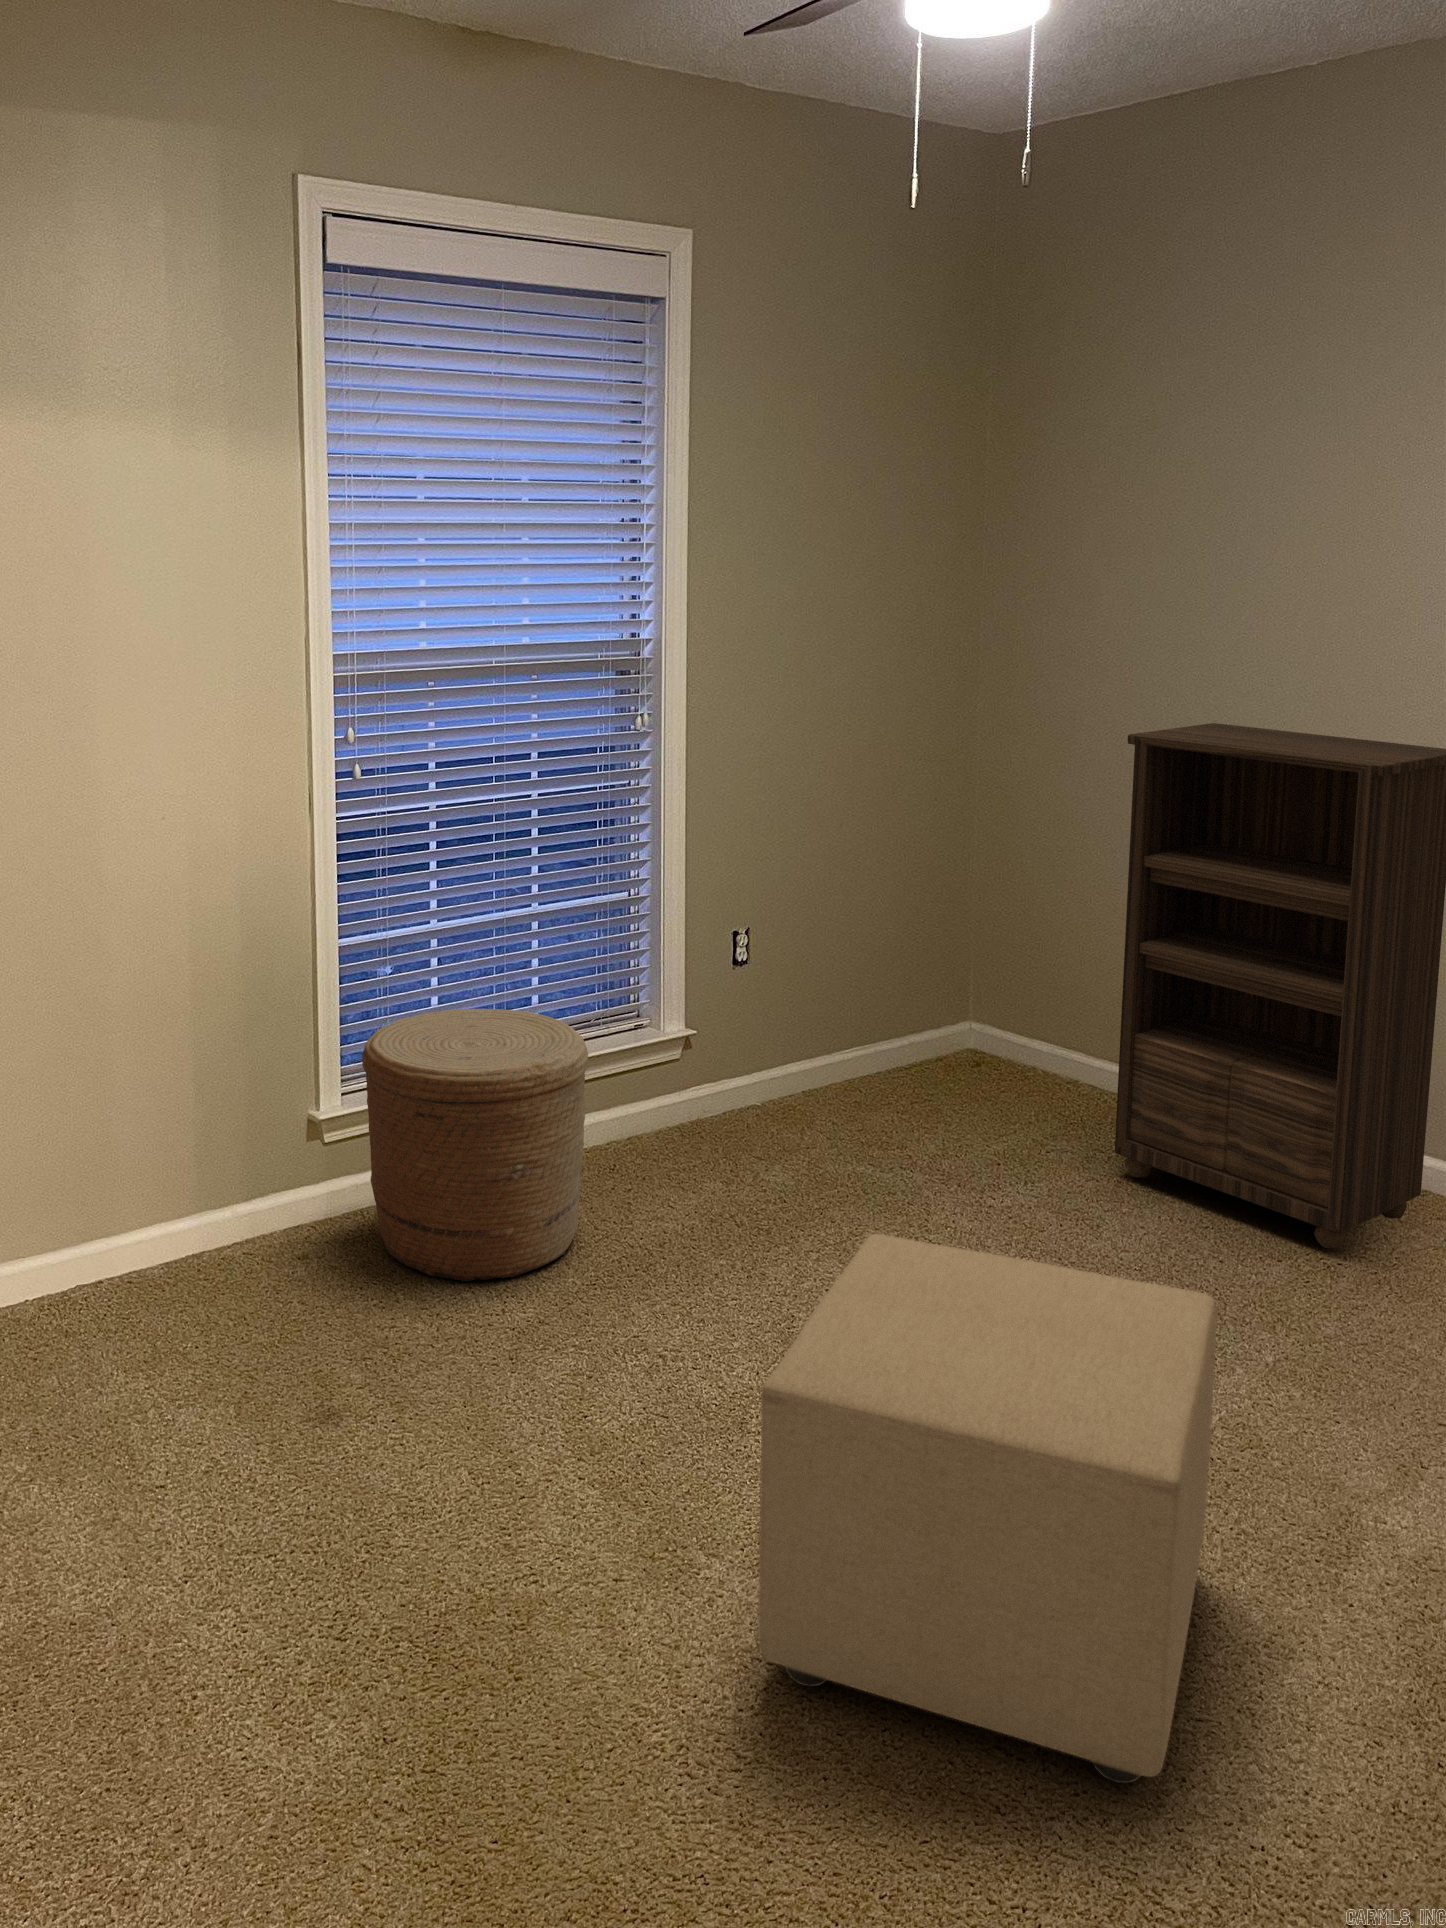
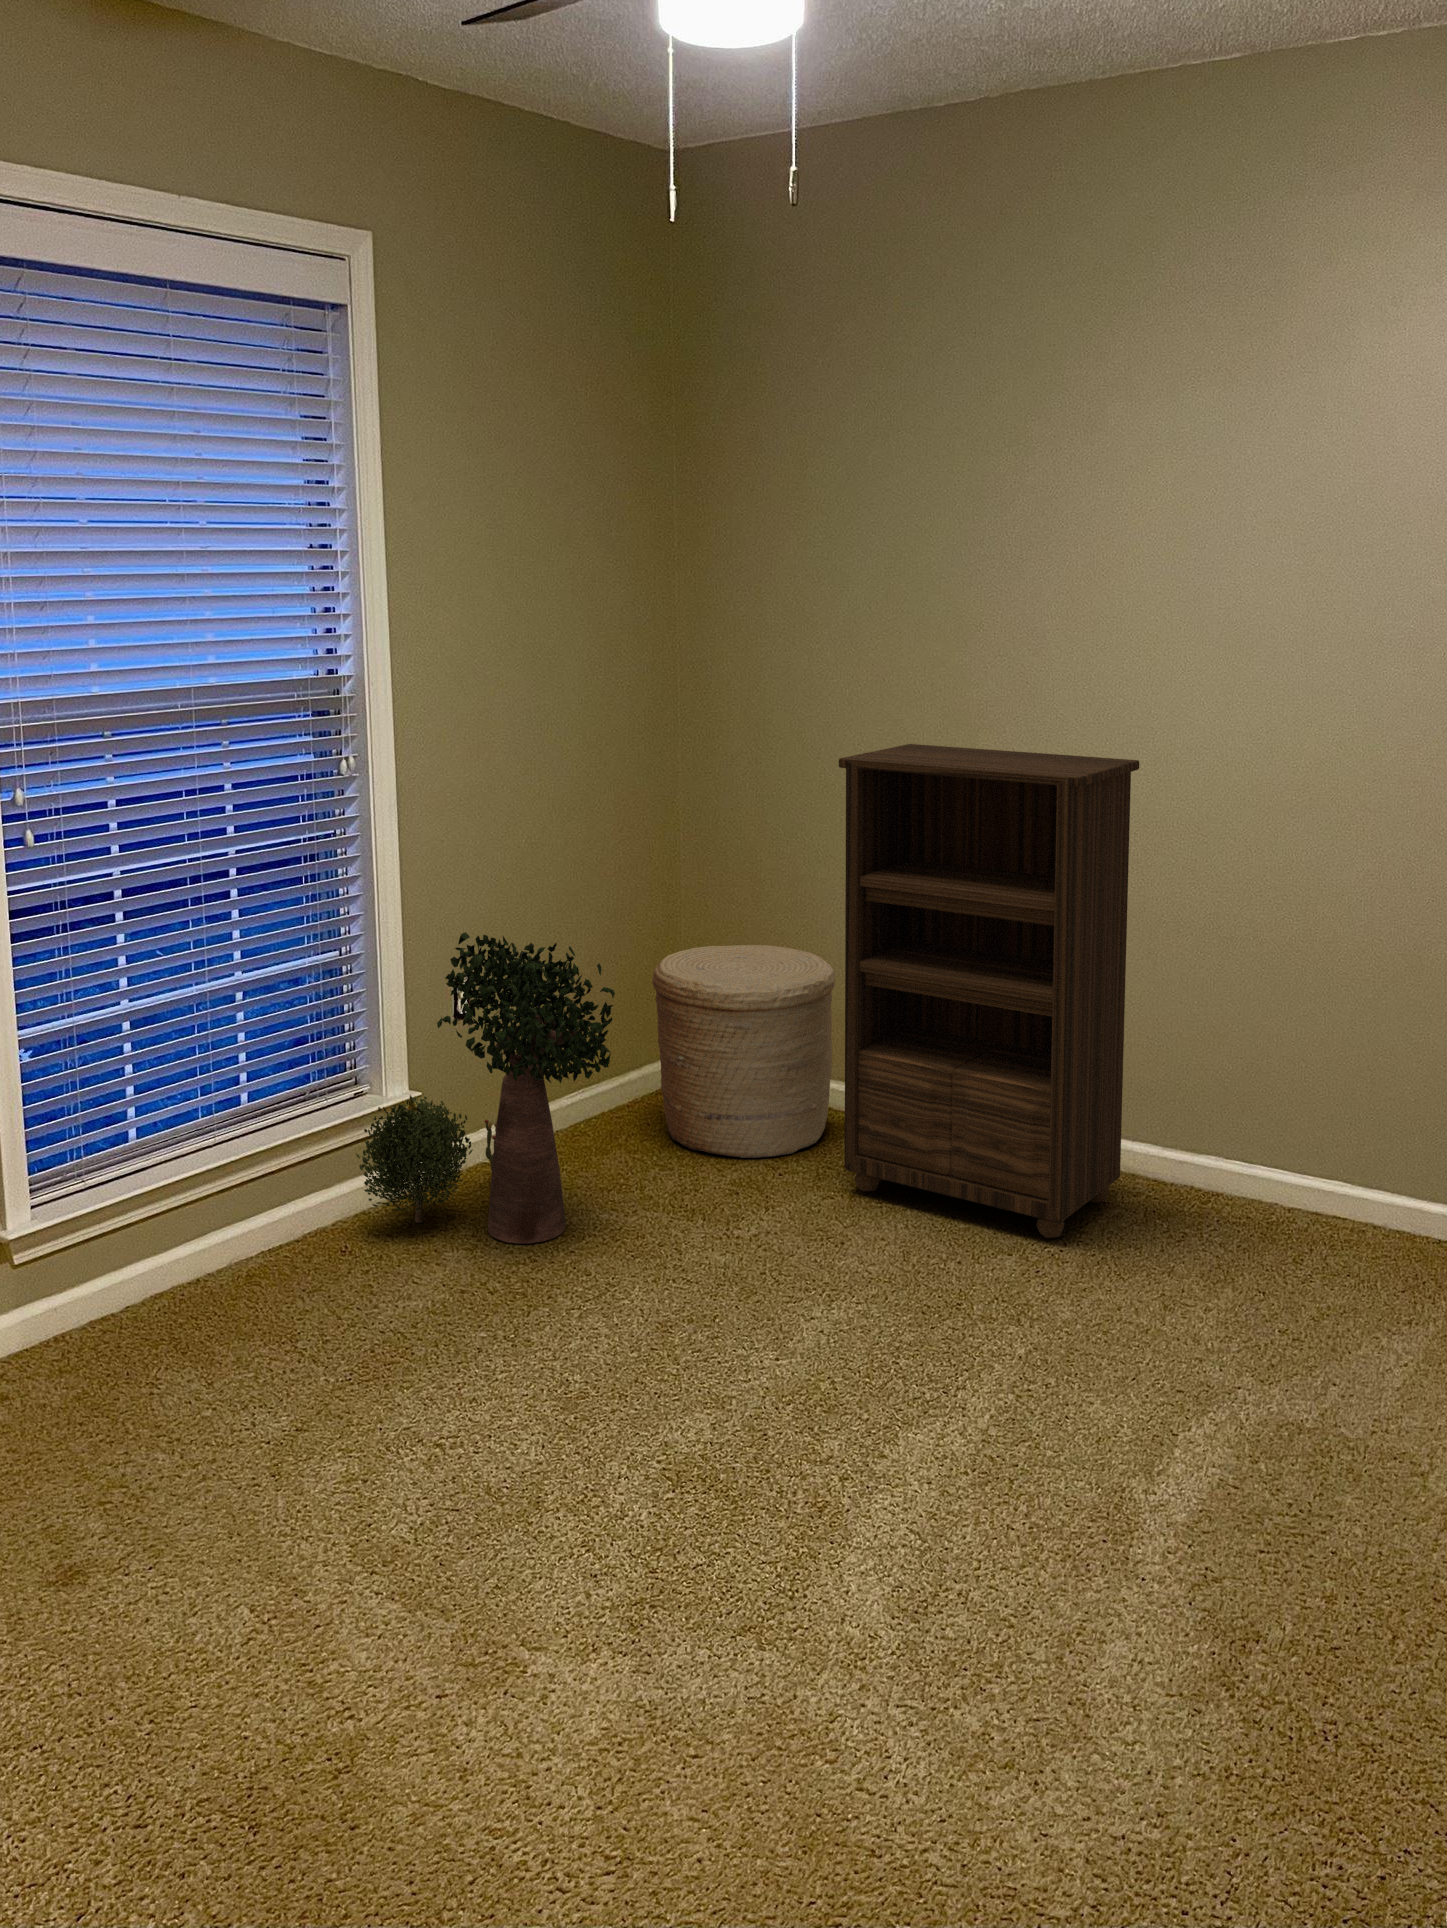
potted plant: none [629,884,883,1187] -> present [356,932,615,1244]
woven basket: present [362,1009,588,1282] -> present [652,945,835,1158]
ottoman: present [758,1234,1217,1783] -> none [606,1282,1032,1799]

